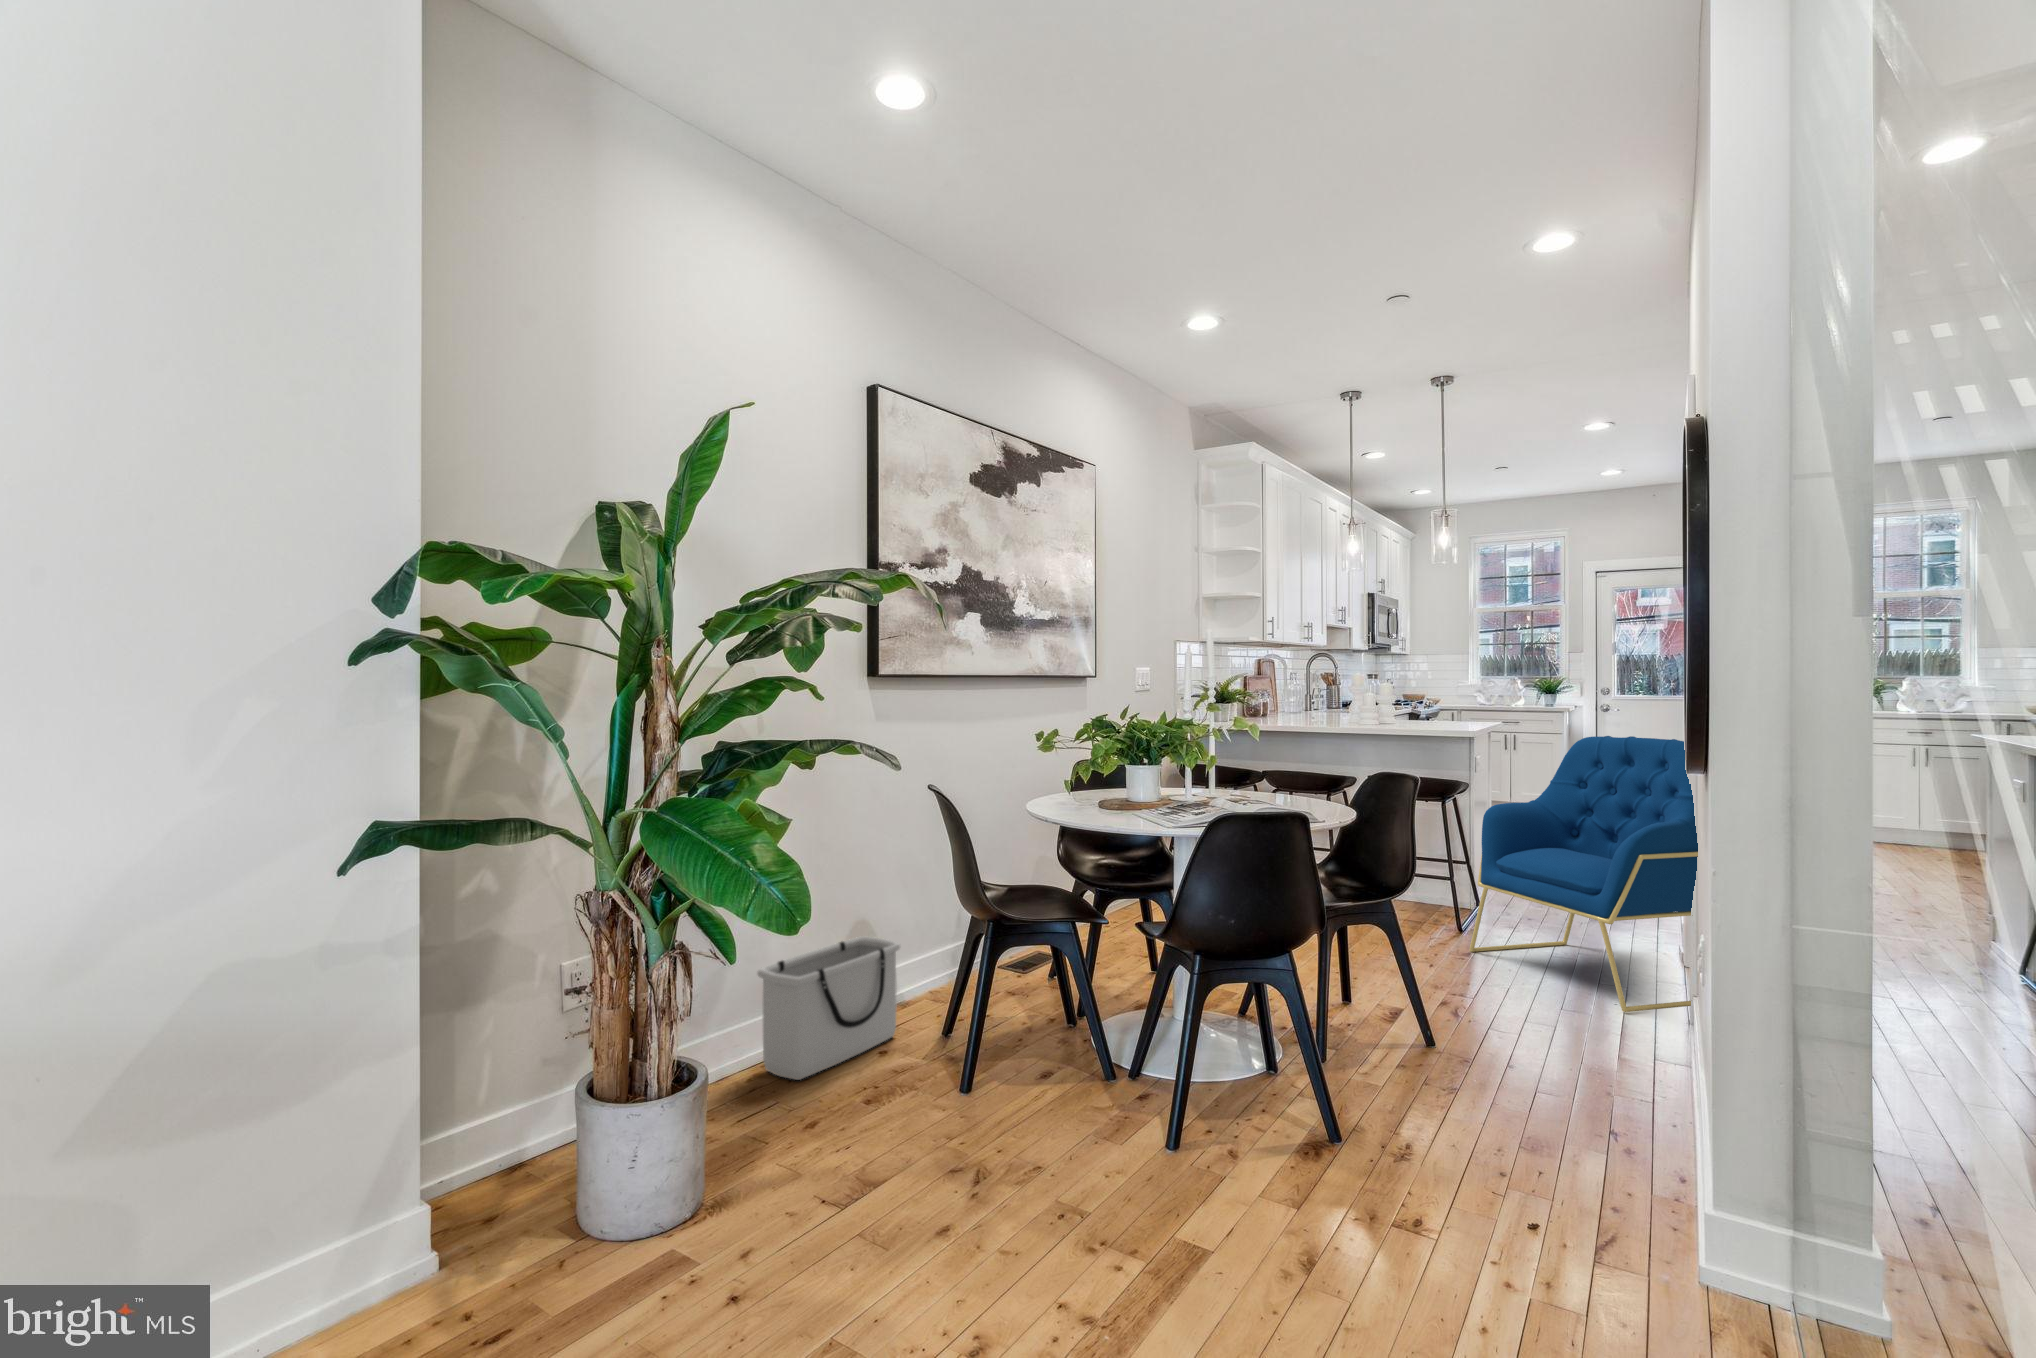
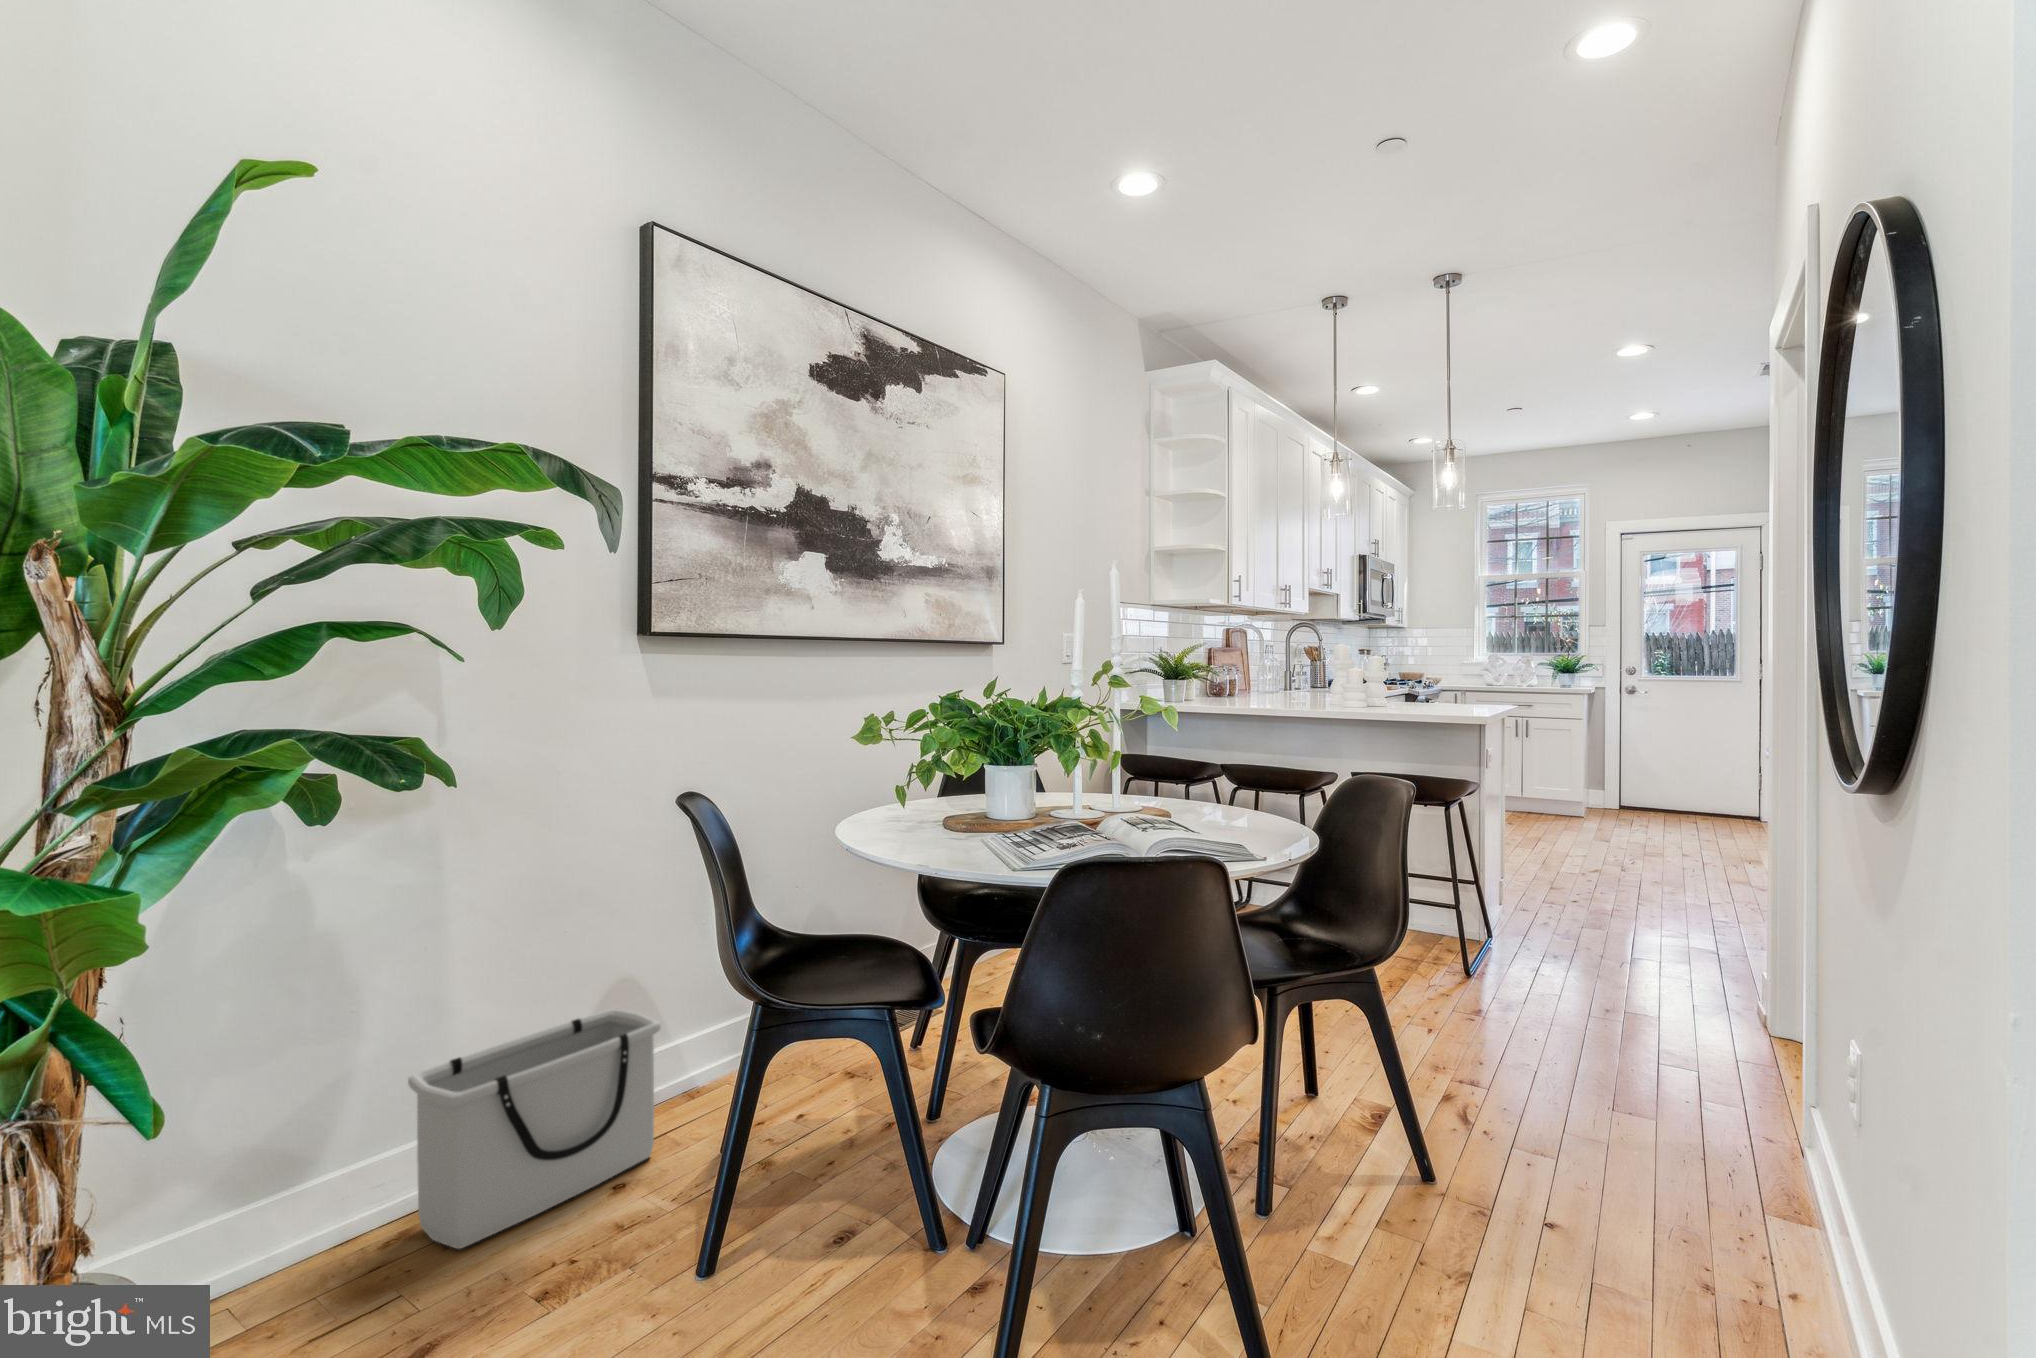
armchair: present [1470,736,1698,1012] -> none [1479,724,1852,1113]

